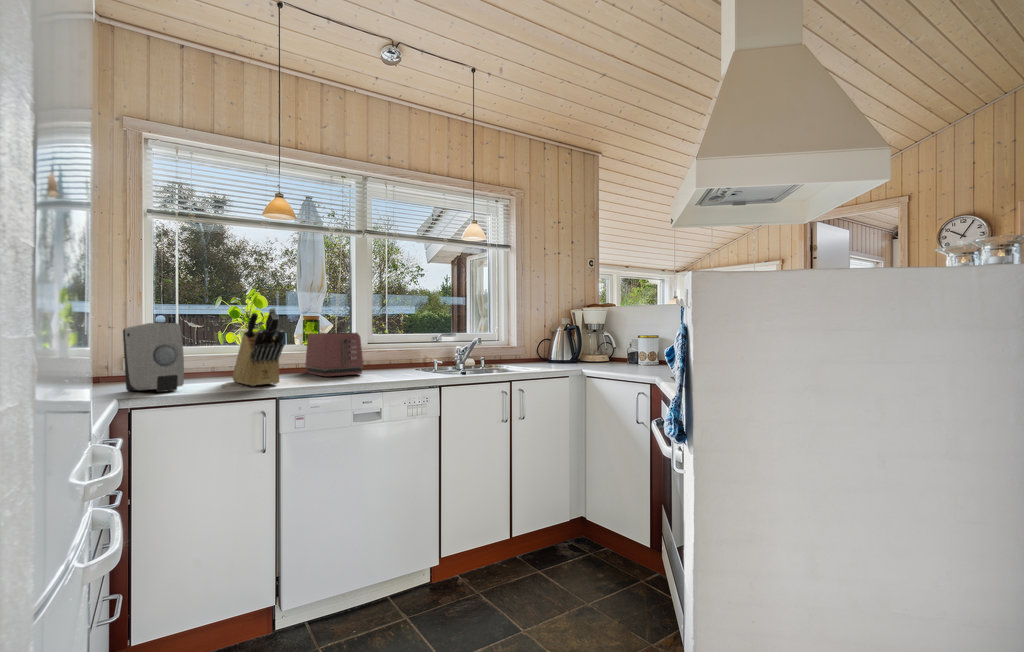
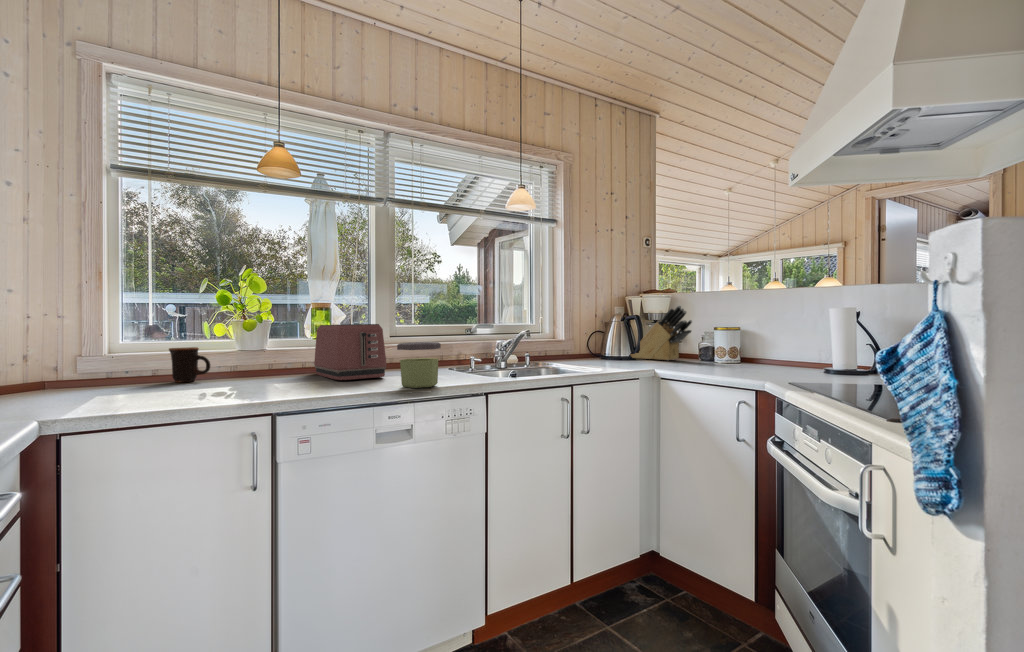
knife block: present [232,309,284,386] -> present [630,306,692,360]
soap dispenser: present [123,323,184,392] -> none [61,311,145,407]
jar: none [371,347,405,381] -> present [397,342,441,388]
mug: none [192,351,224,378] -> present [169,347,210,382]

